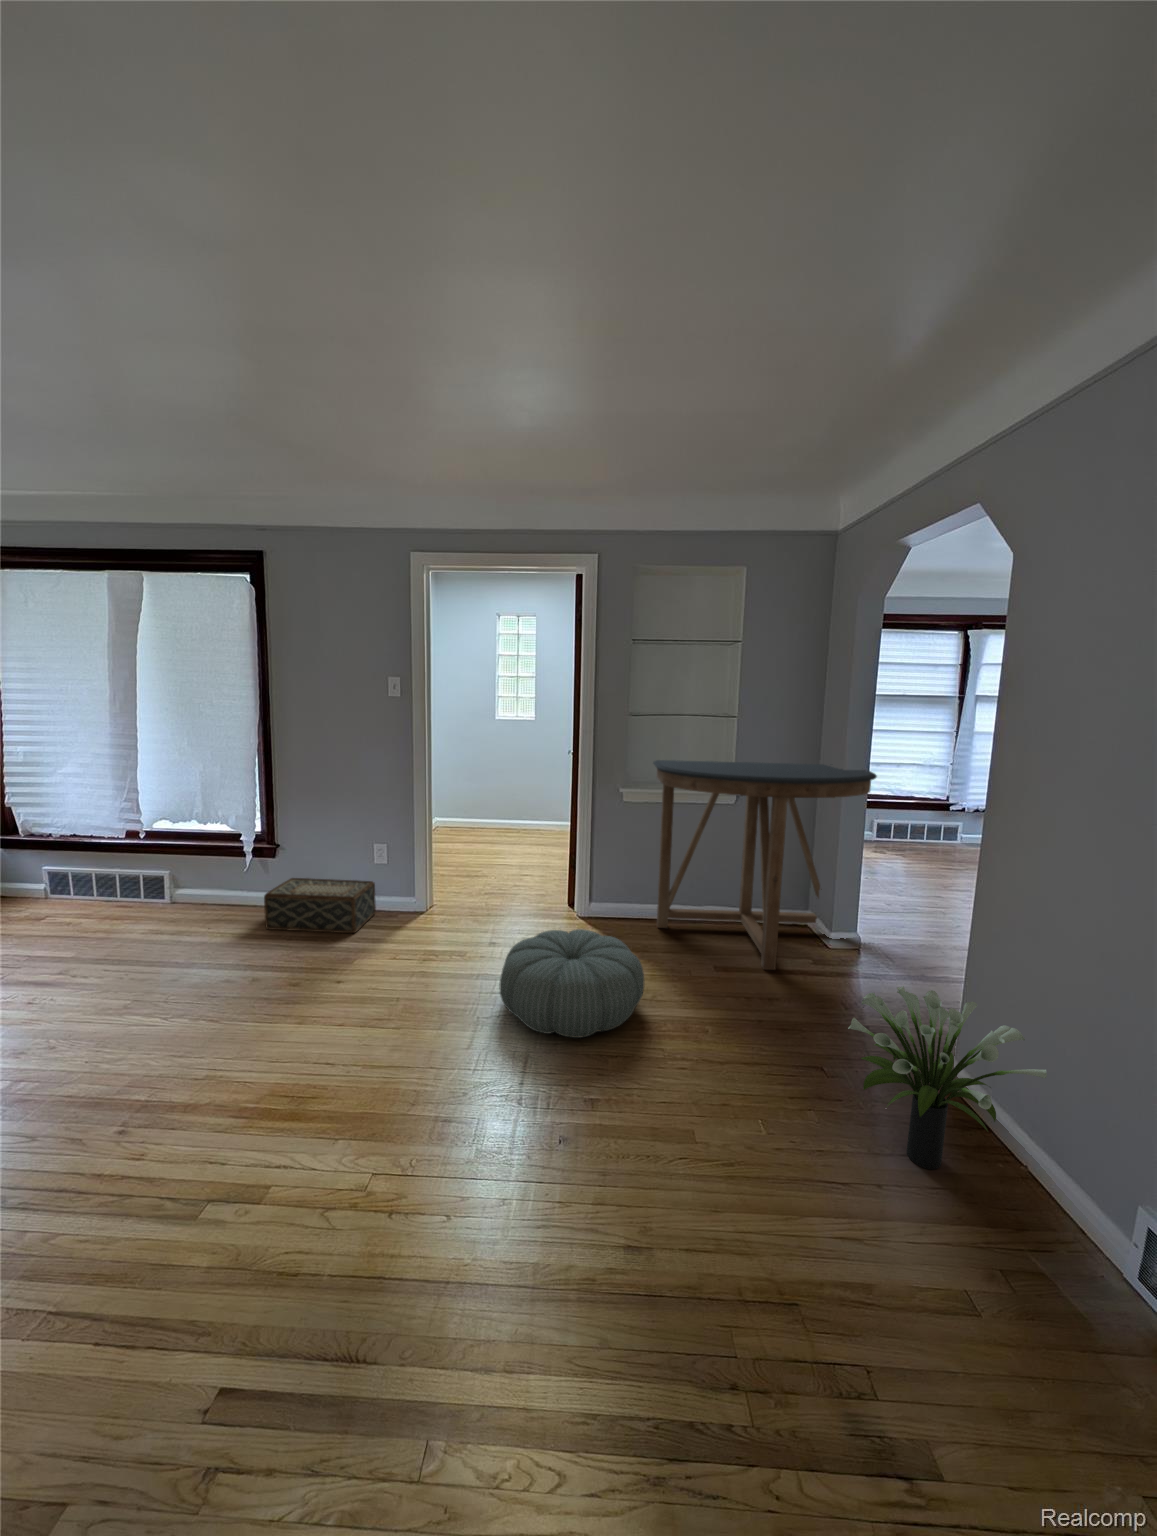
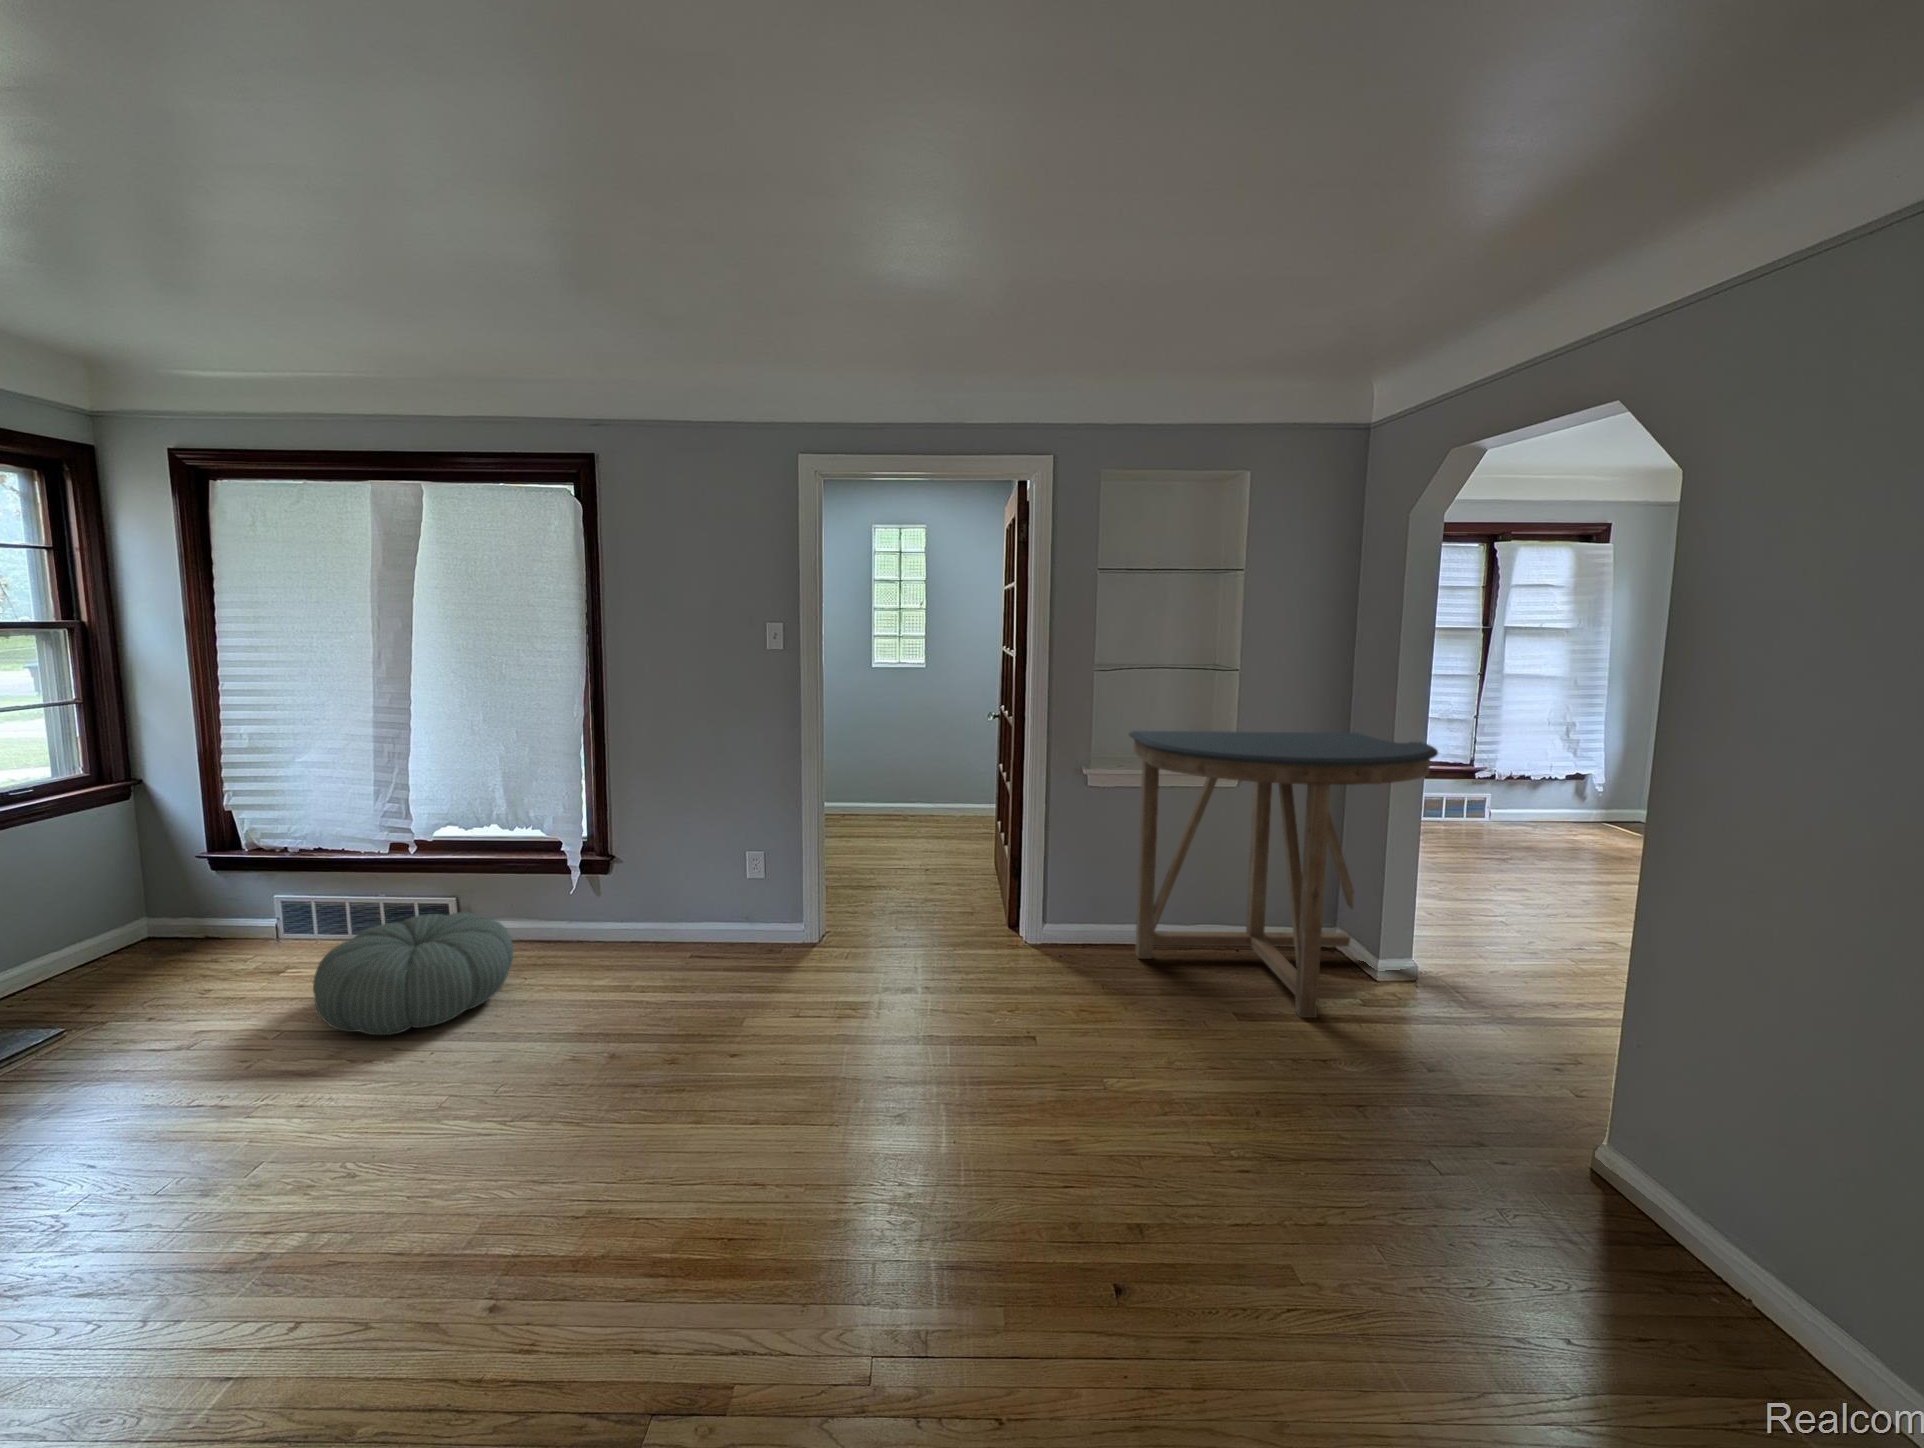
woven basket: present [264,878,376,933] -> none [601,902,748,981]
pouf: present [499,929,644,1038] -> present [313,912,513,1035]
potted plant: present [848,986,1047,1169] -> none [1503,1055,1801,1315]

